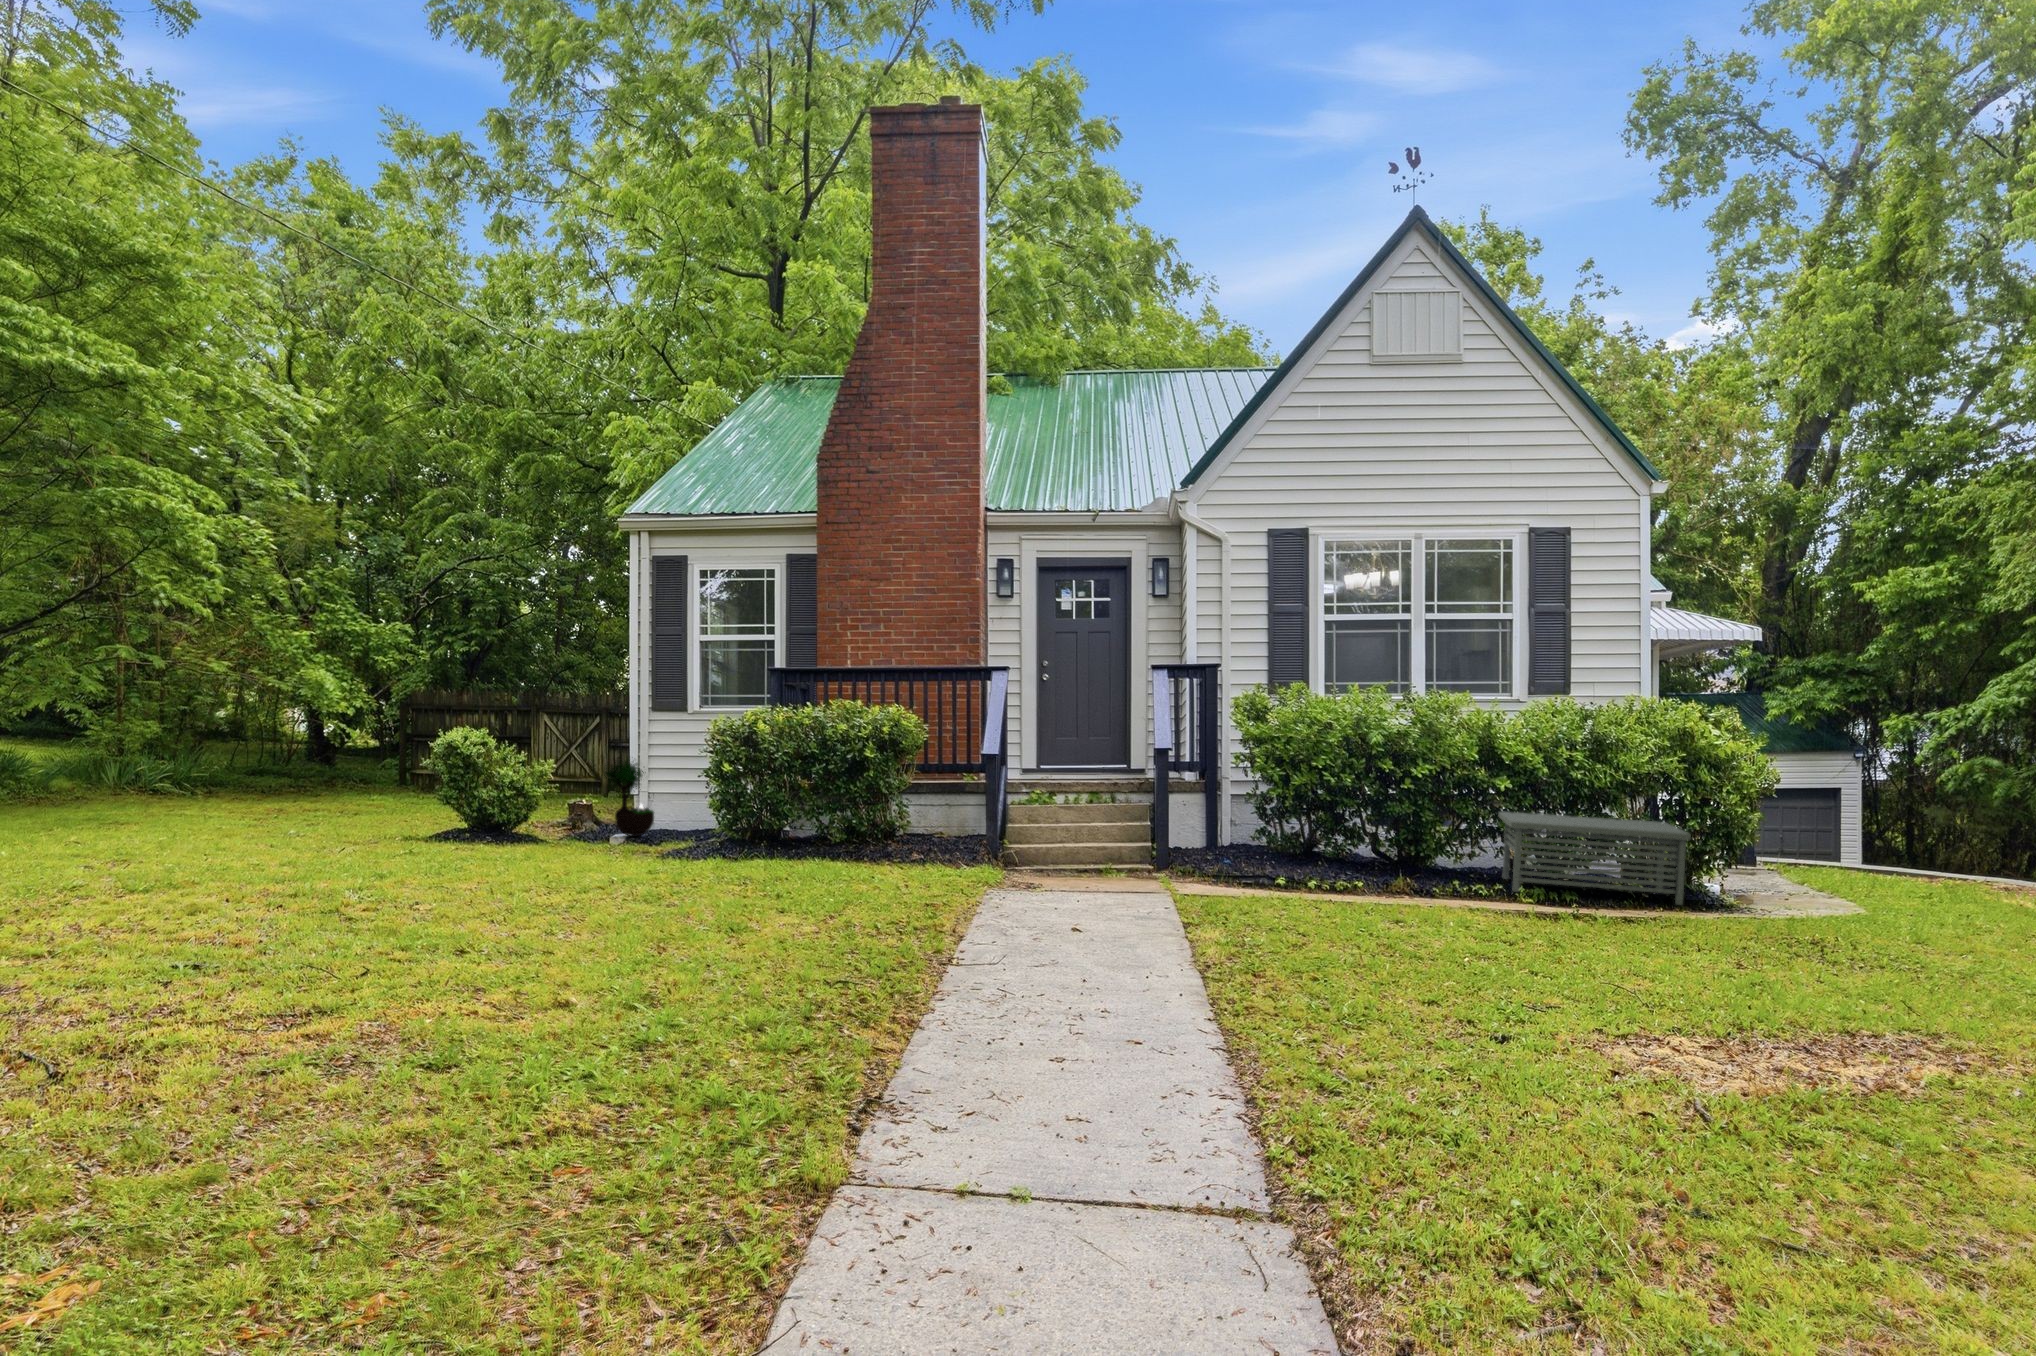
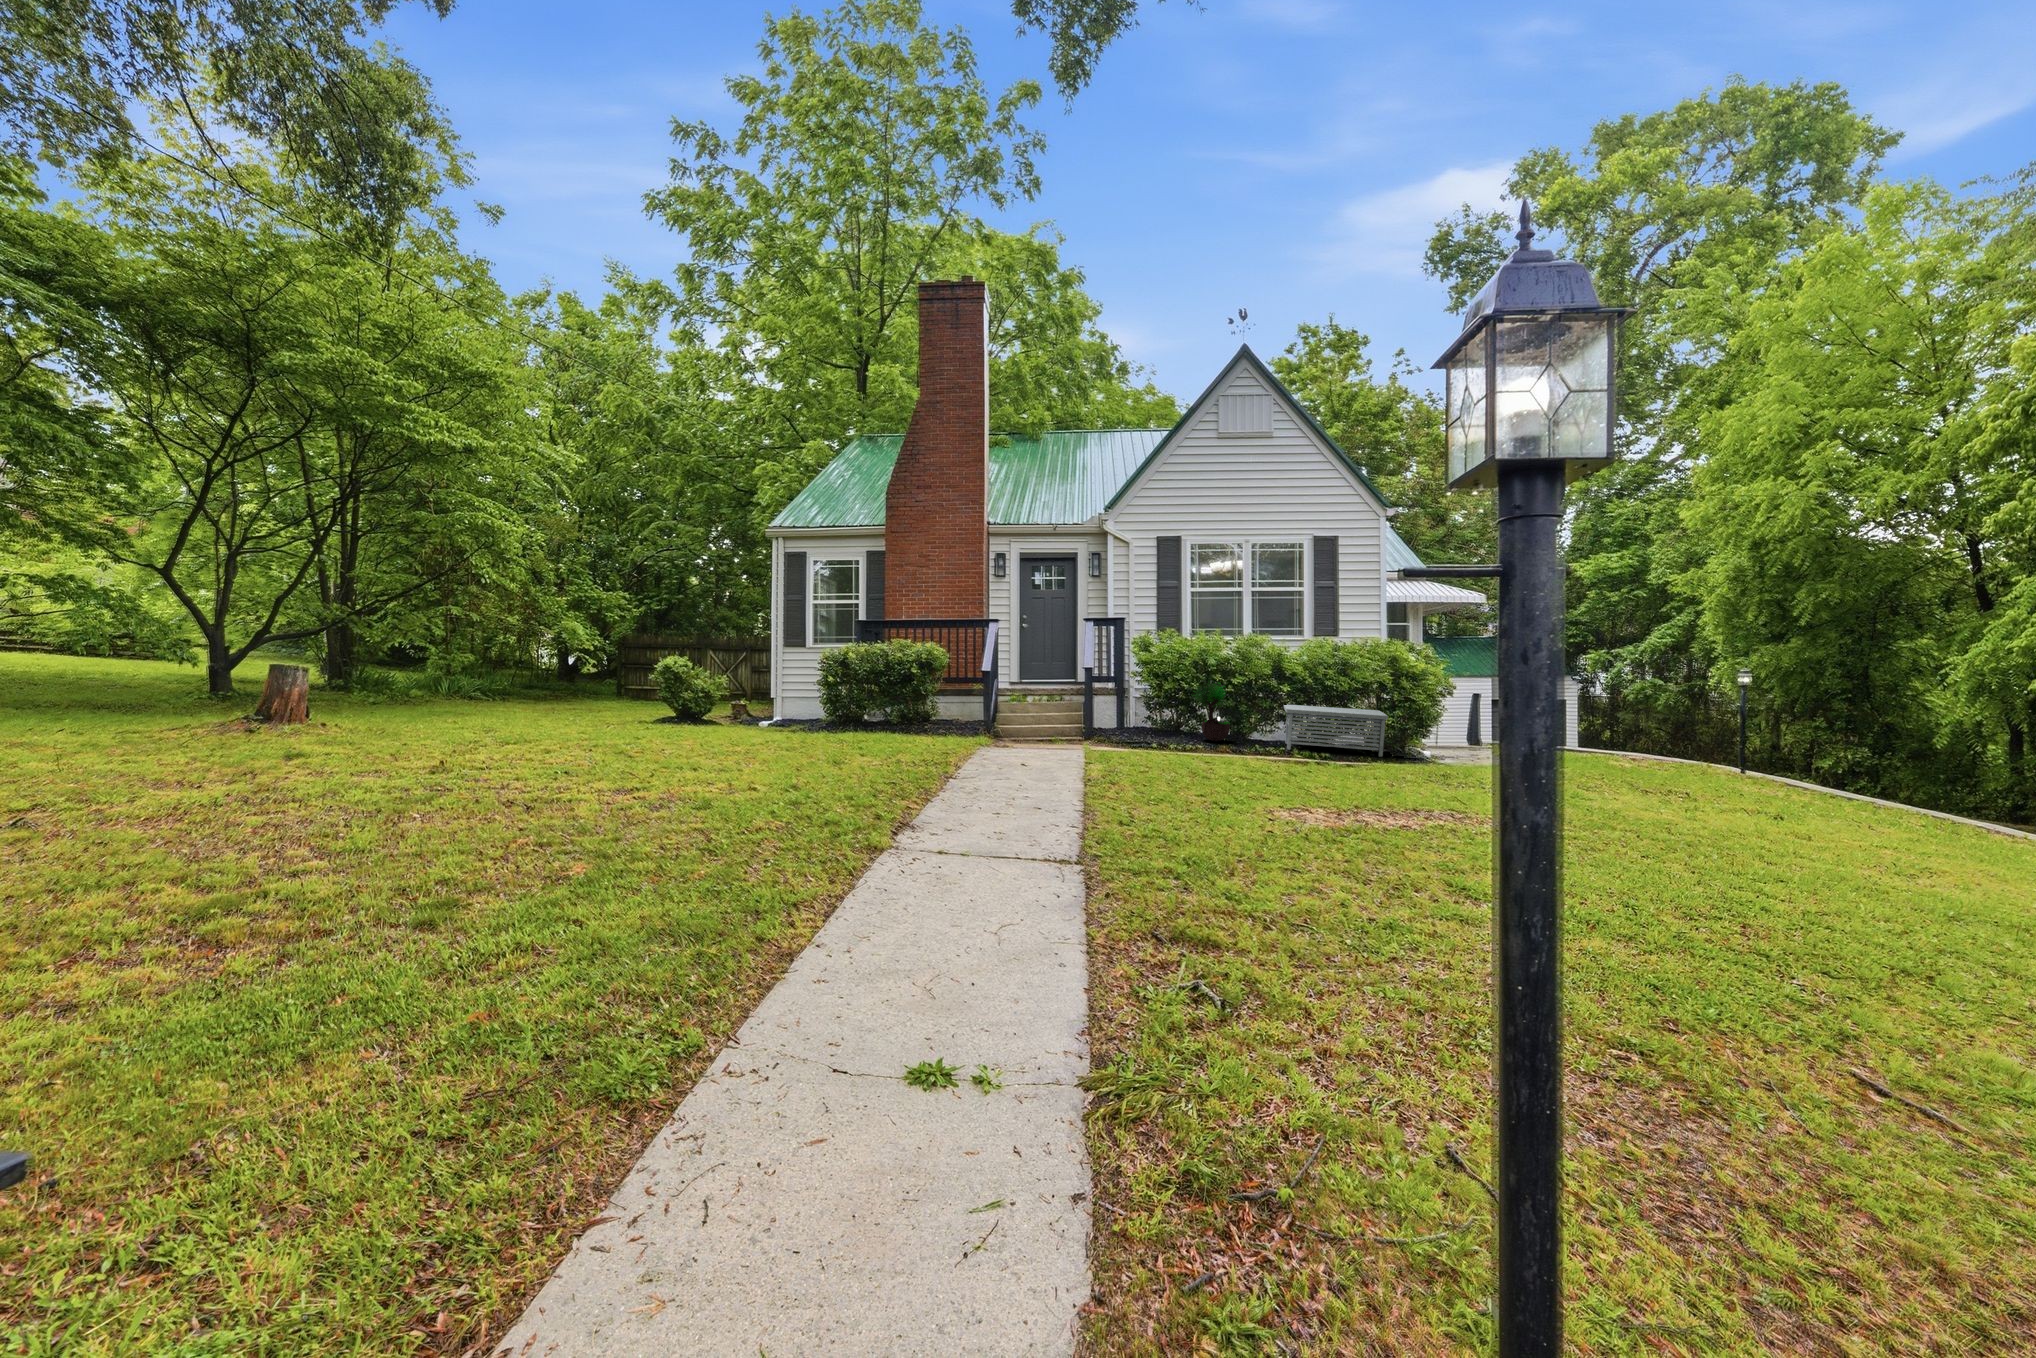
potted tree: present [601,760,654,837] -> present [1193,681,1230,741]

